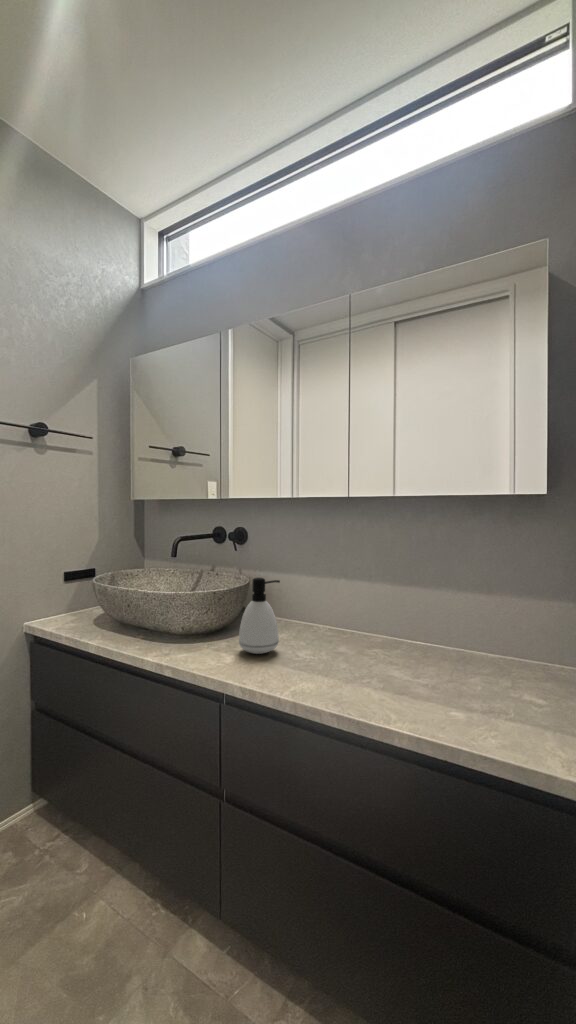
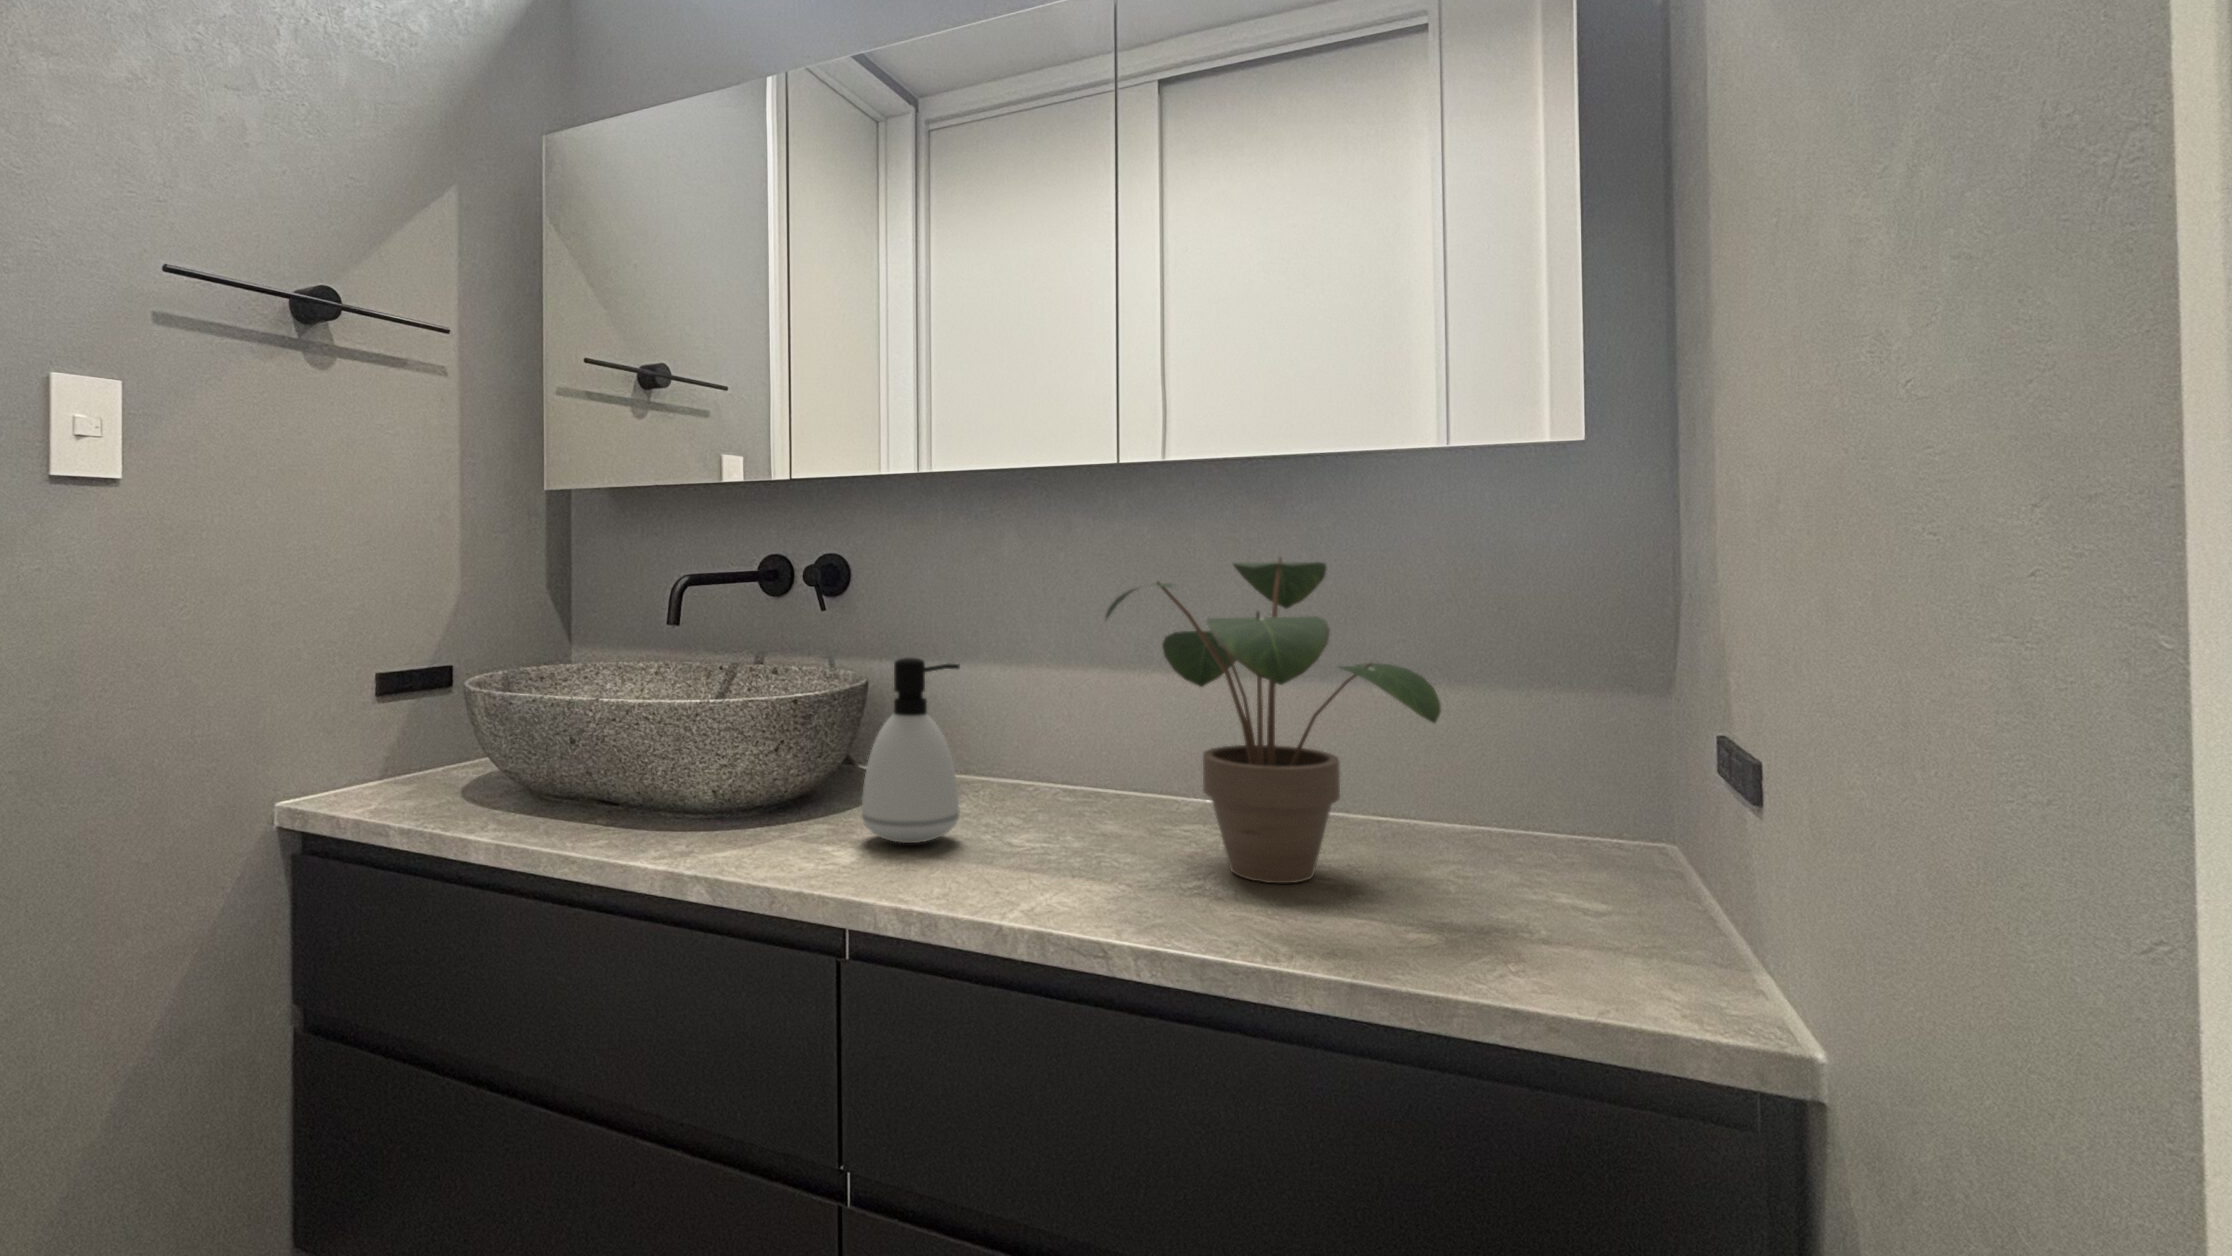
potted plant: none [335,540,472,681] -> present [1106,557,1441,883]

